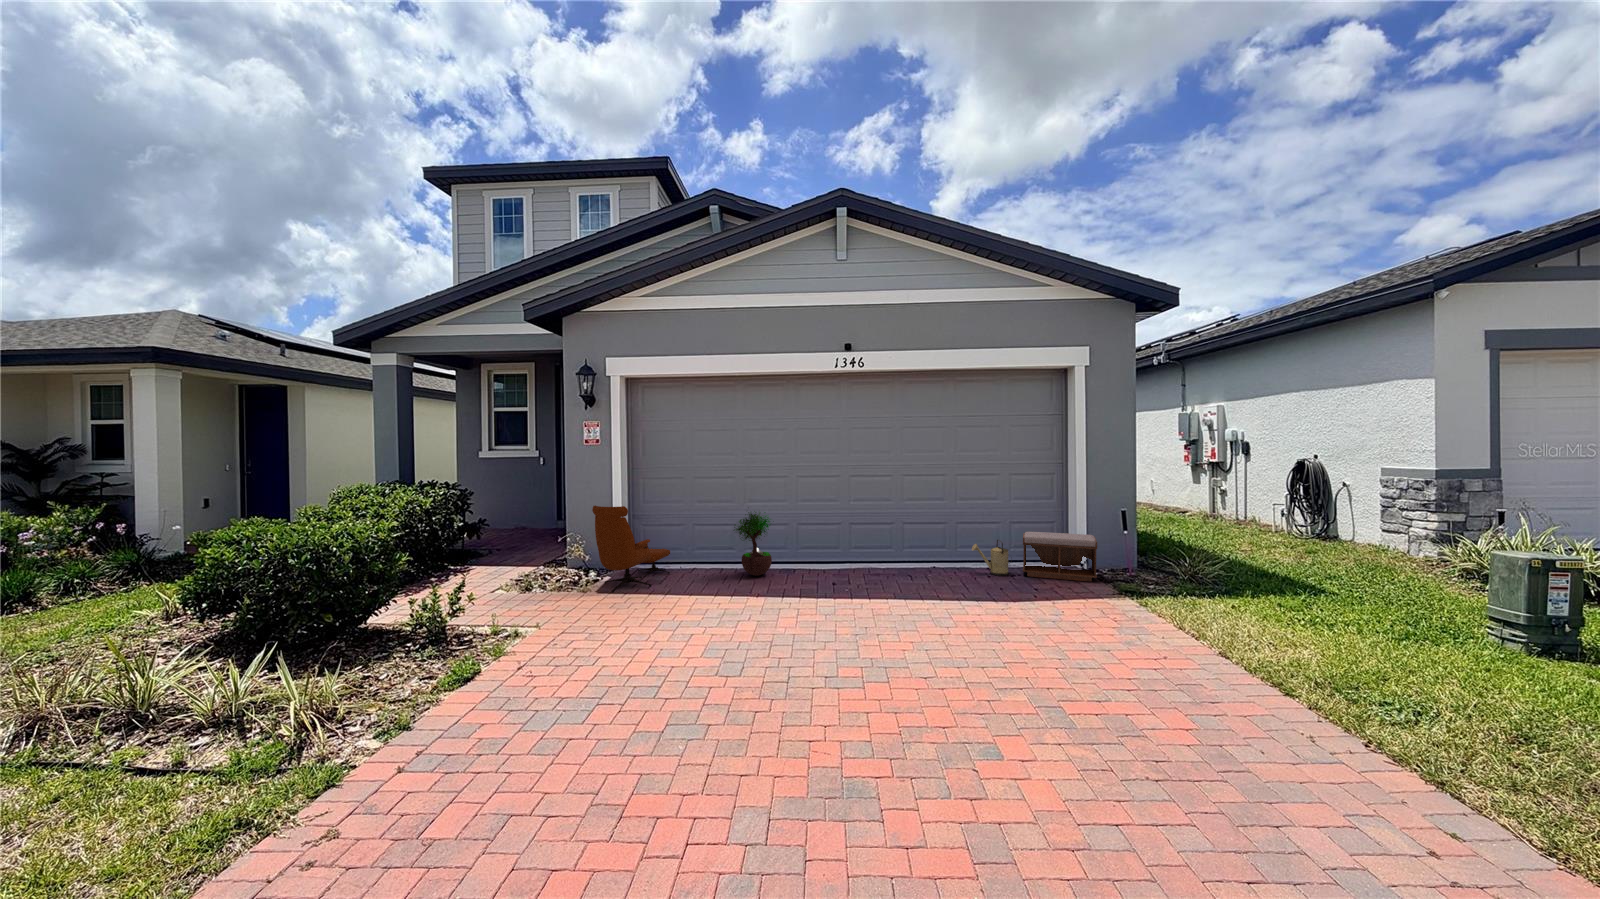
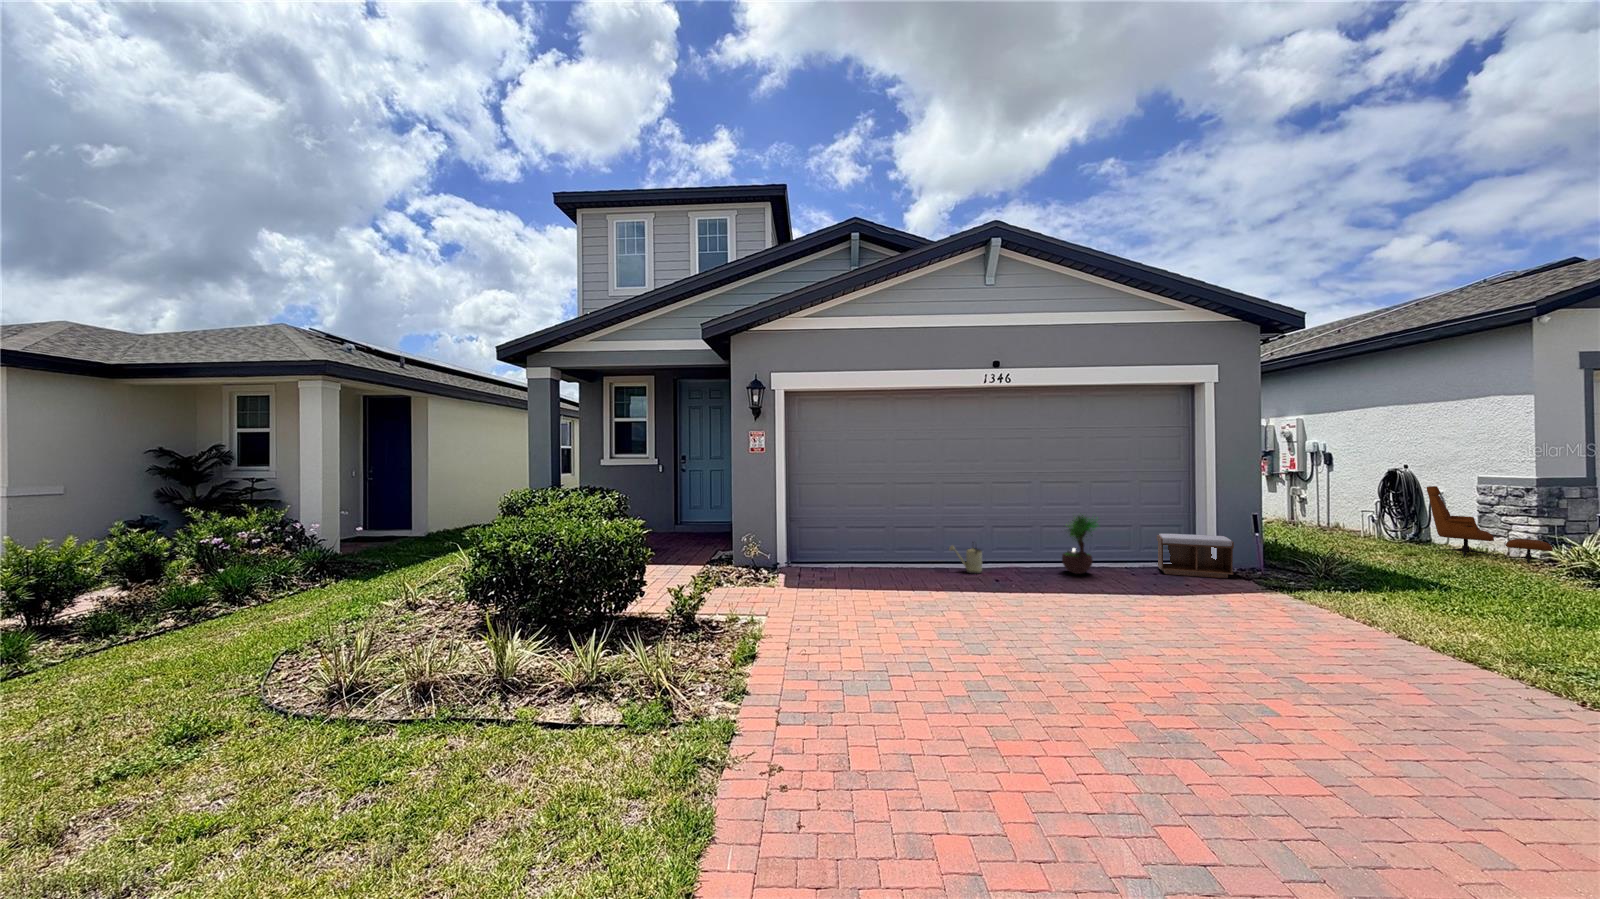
lounge chair: present [592,505,670,592] -> present [1427,486,1553,563]
potted tree: present [736,511,772,576] -> present [1062,513,1098,574]
watering can: present [972,540,1010,576] -> present [949,545,982,574]

